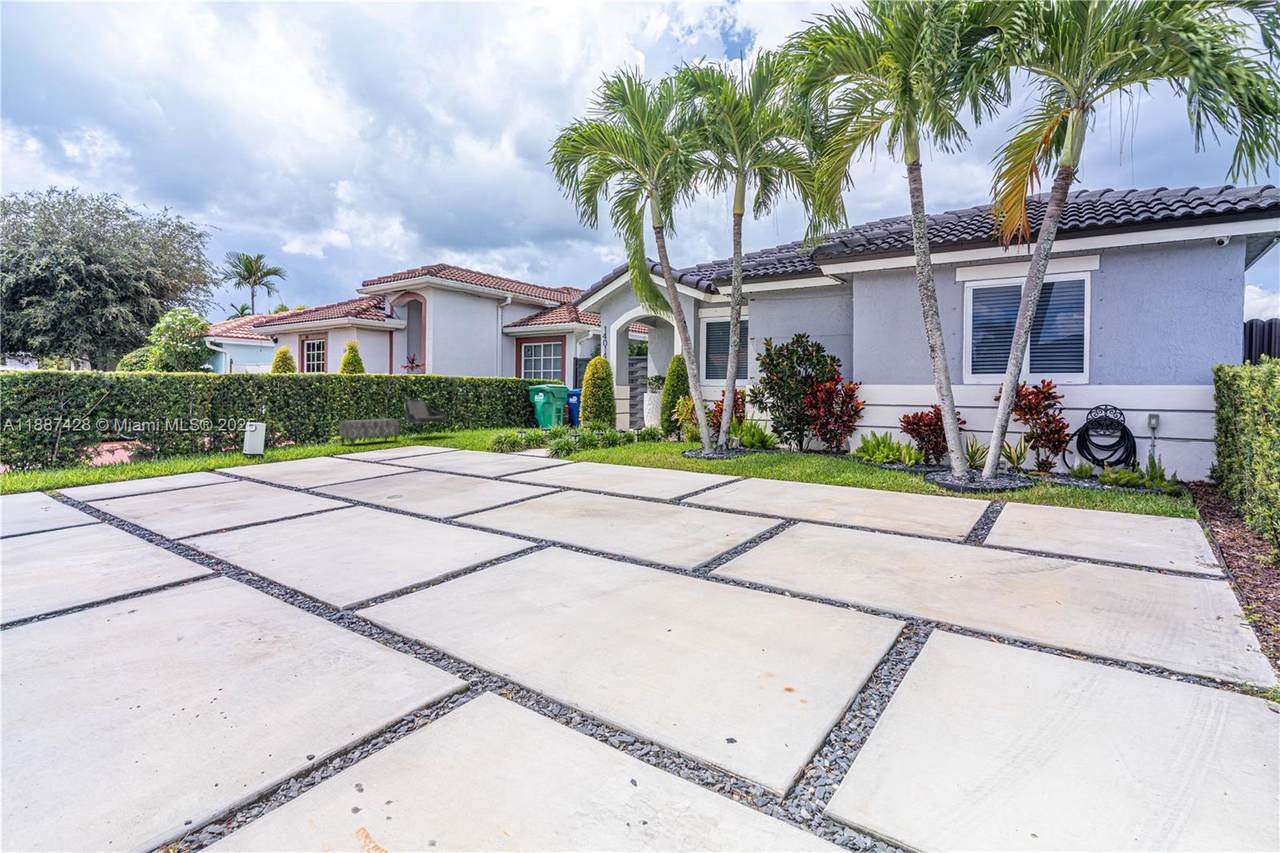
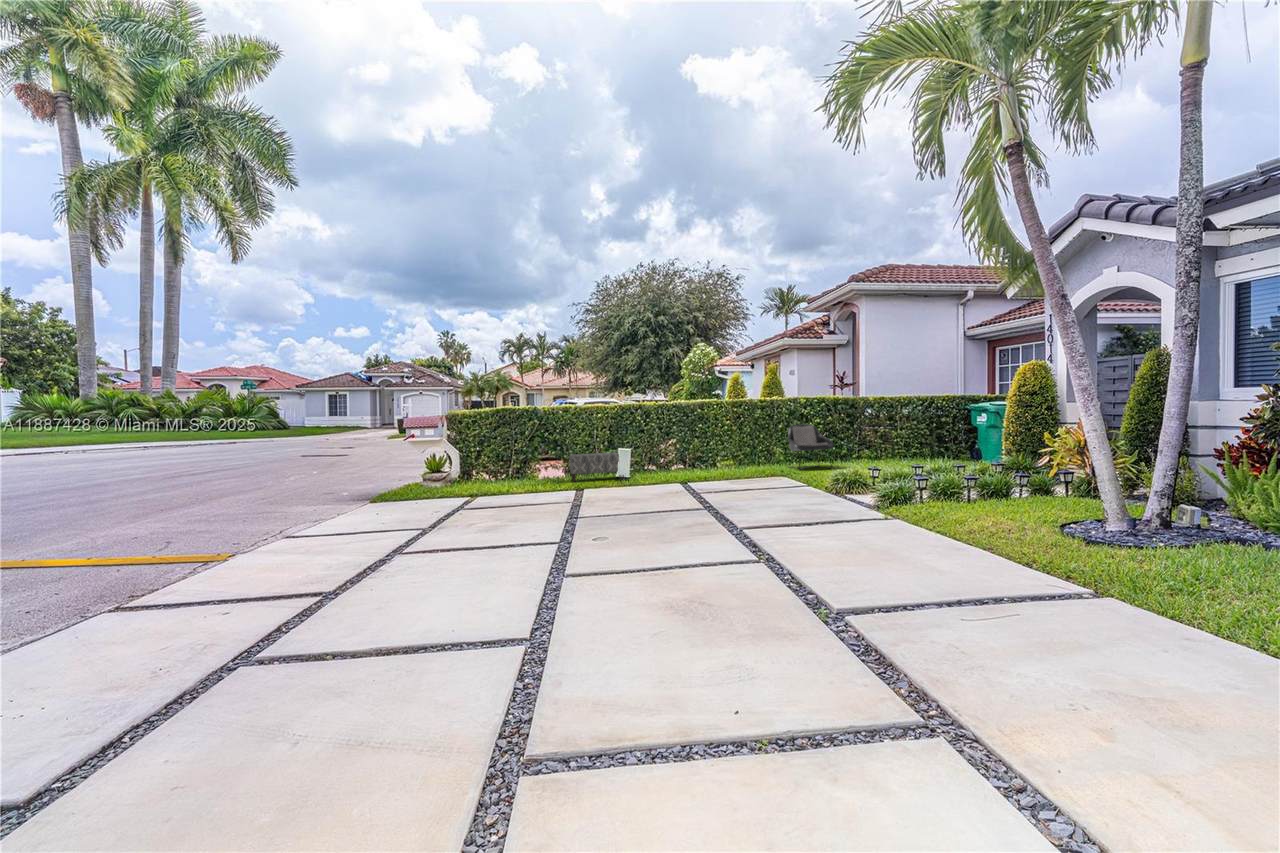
bench: present [339,419,399,446] -> present [569,452,625,482]

